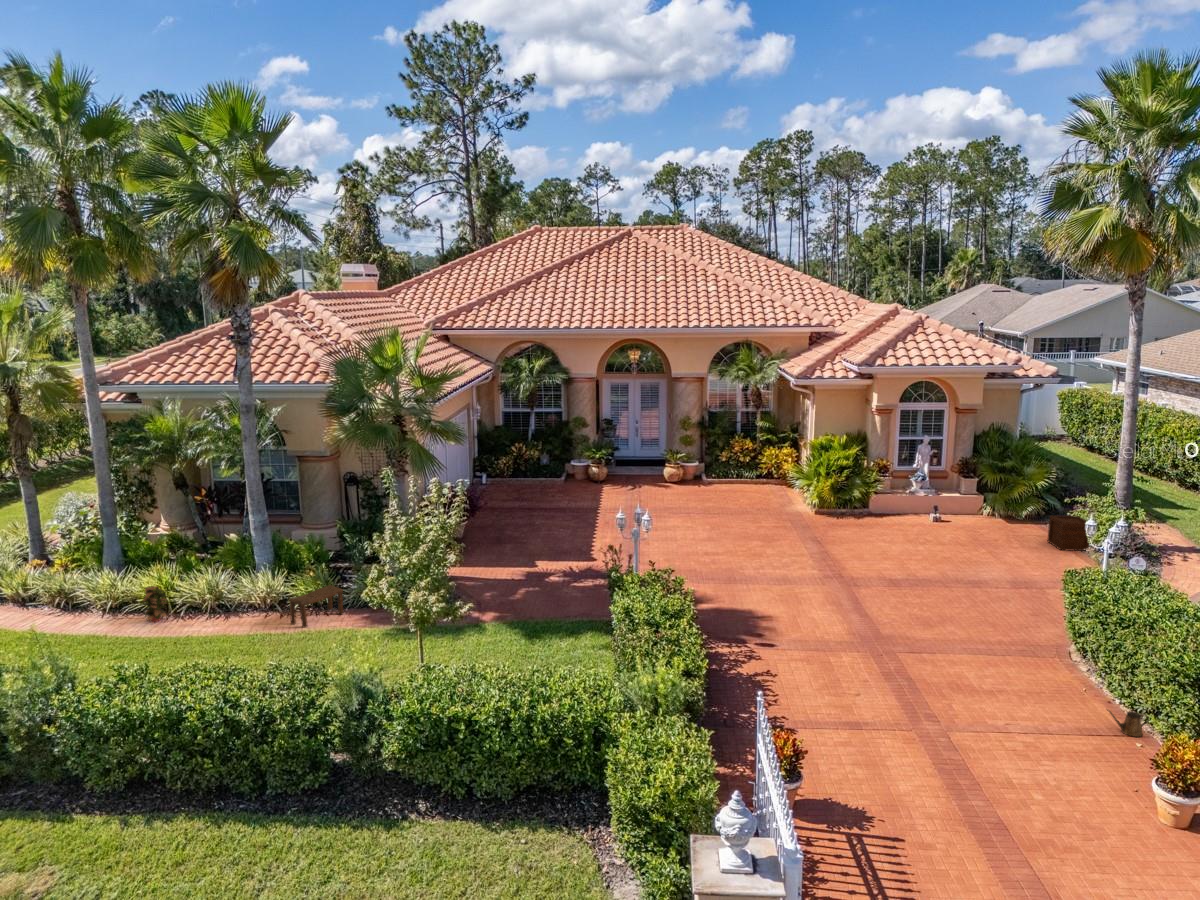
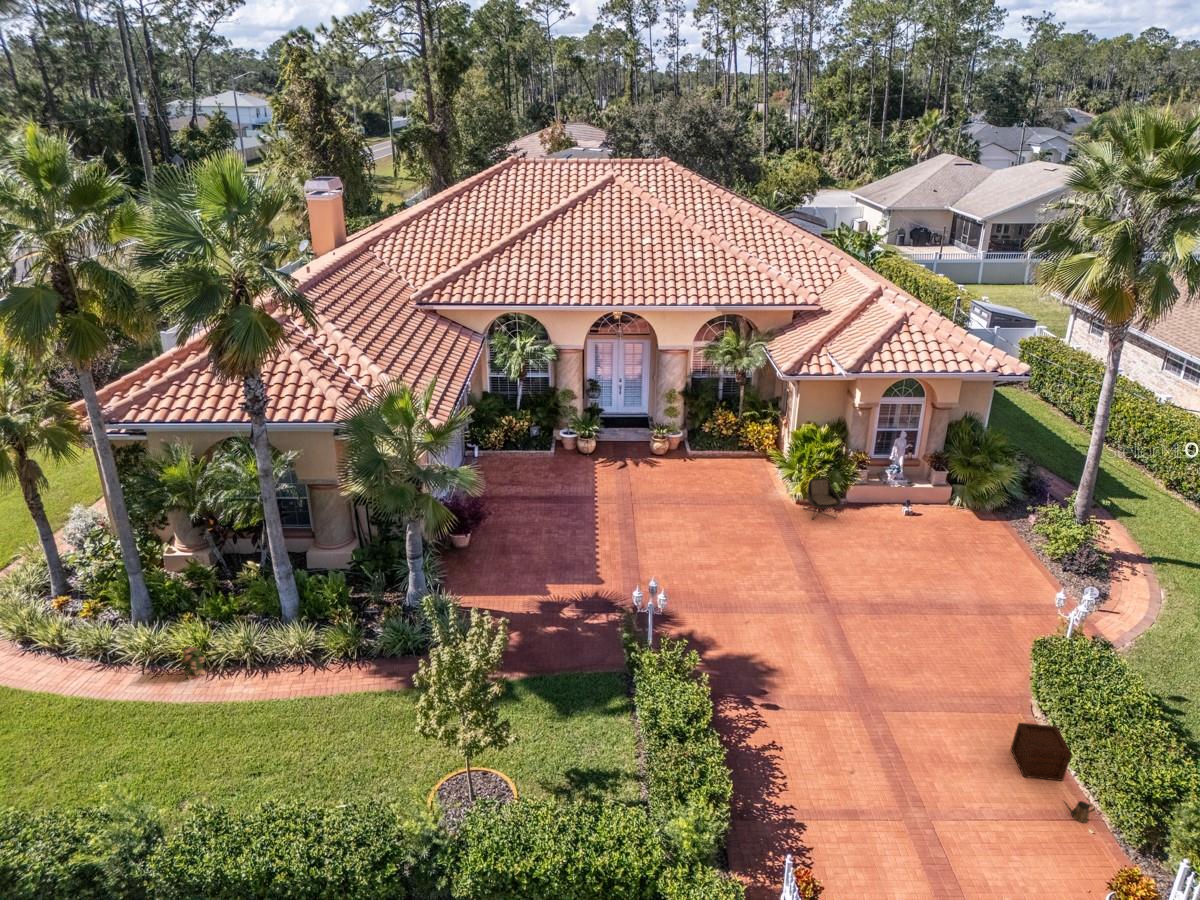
lounge chair: none [823,482,862,524] -> present [807,478,841,517]
wooden crate: present [1047,516,1089,551] -> present [1011,723,1072,781]
bench: present [289,585,343,628] -> none [326,637,375,687]

